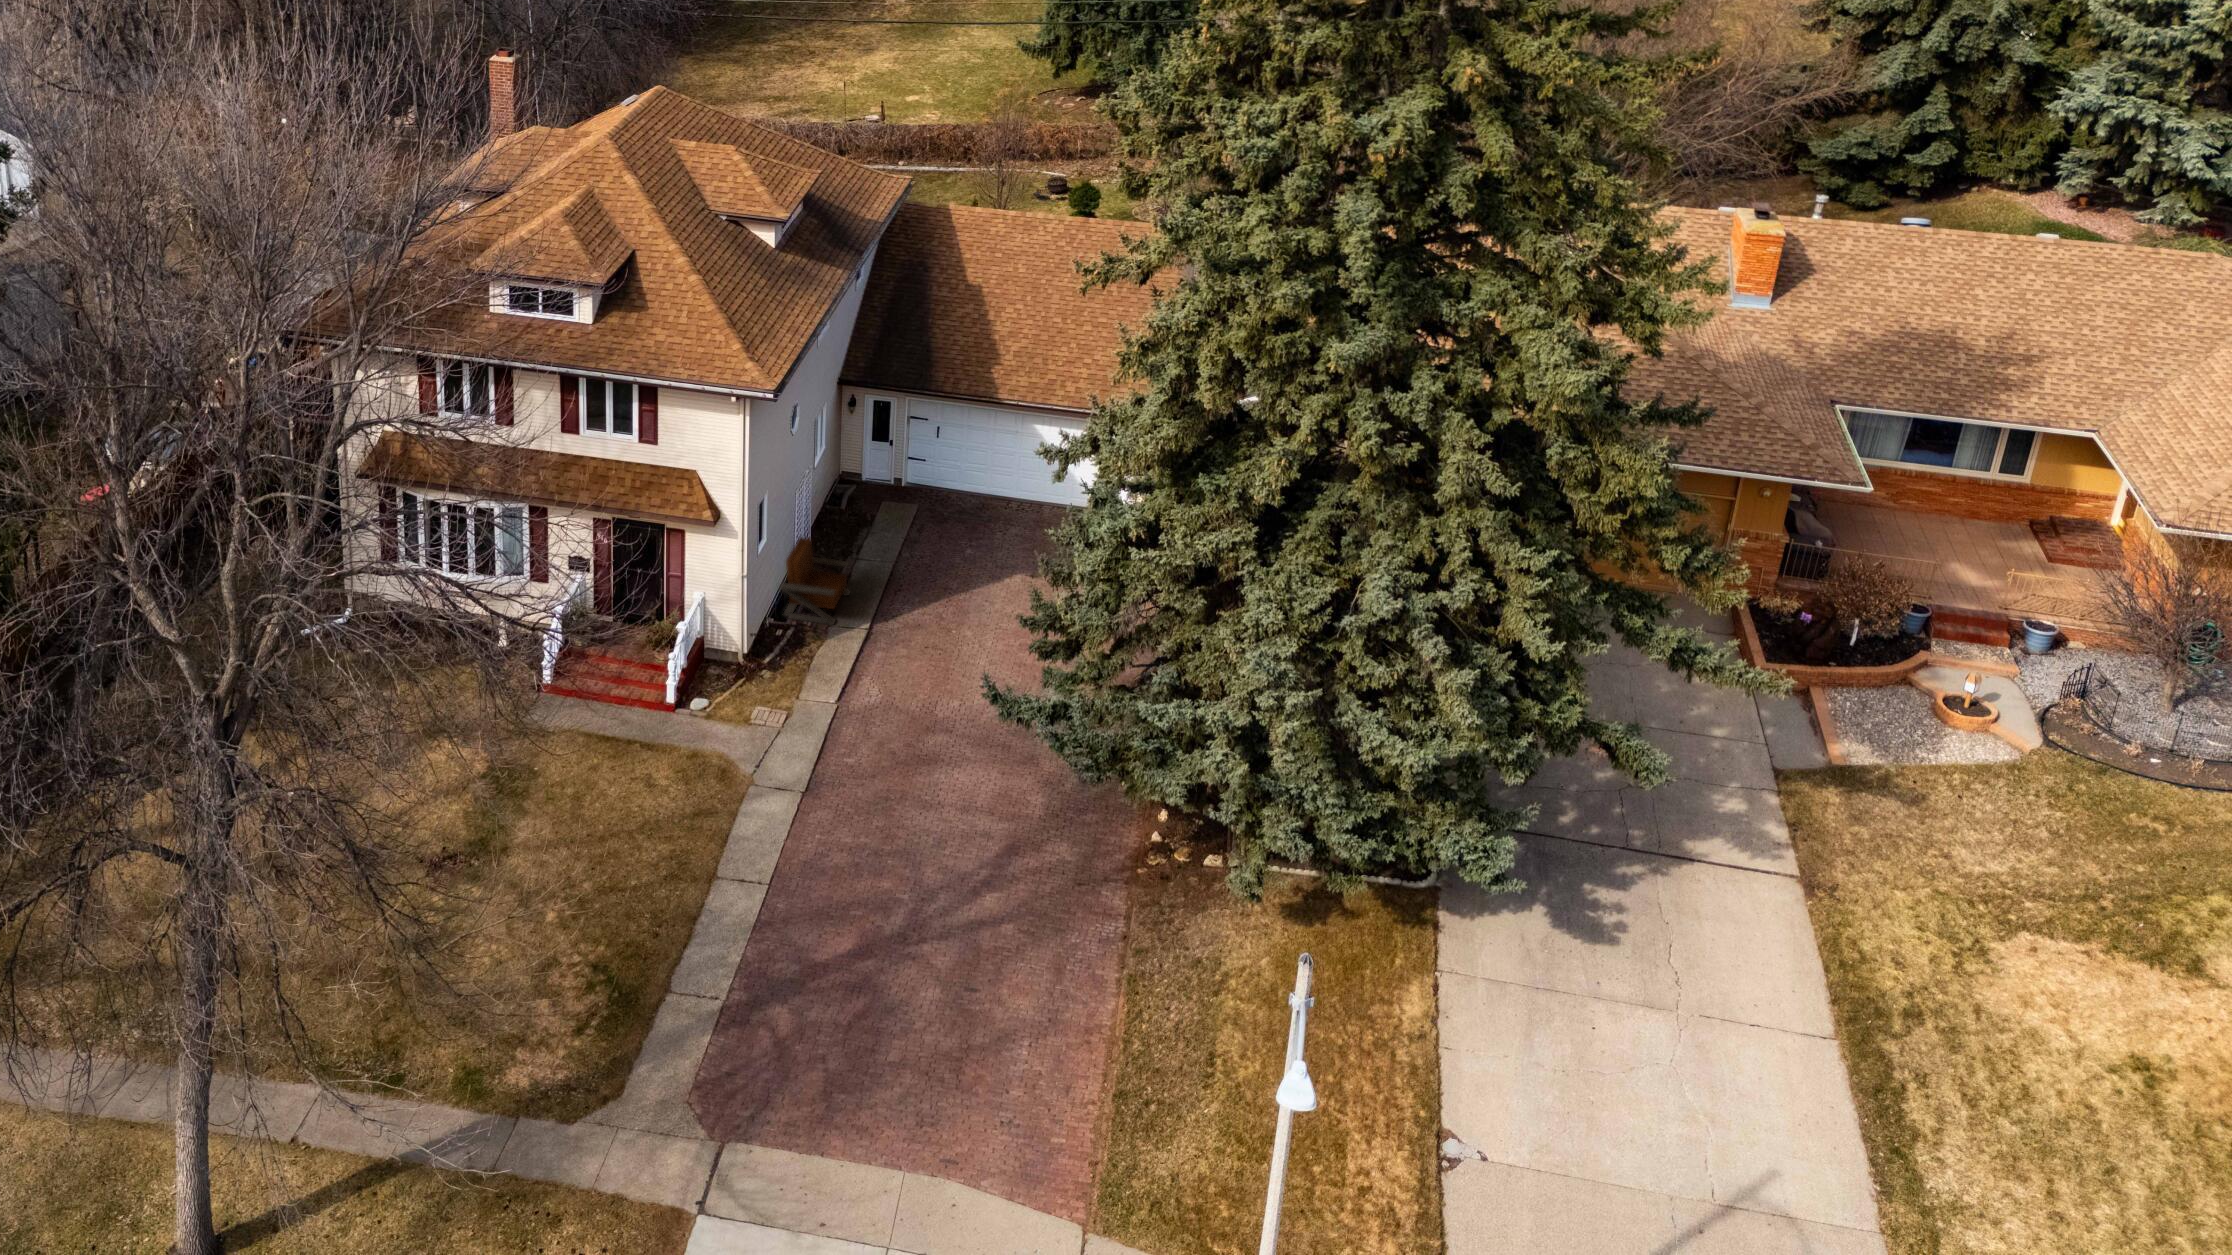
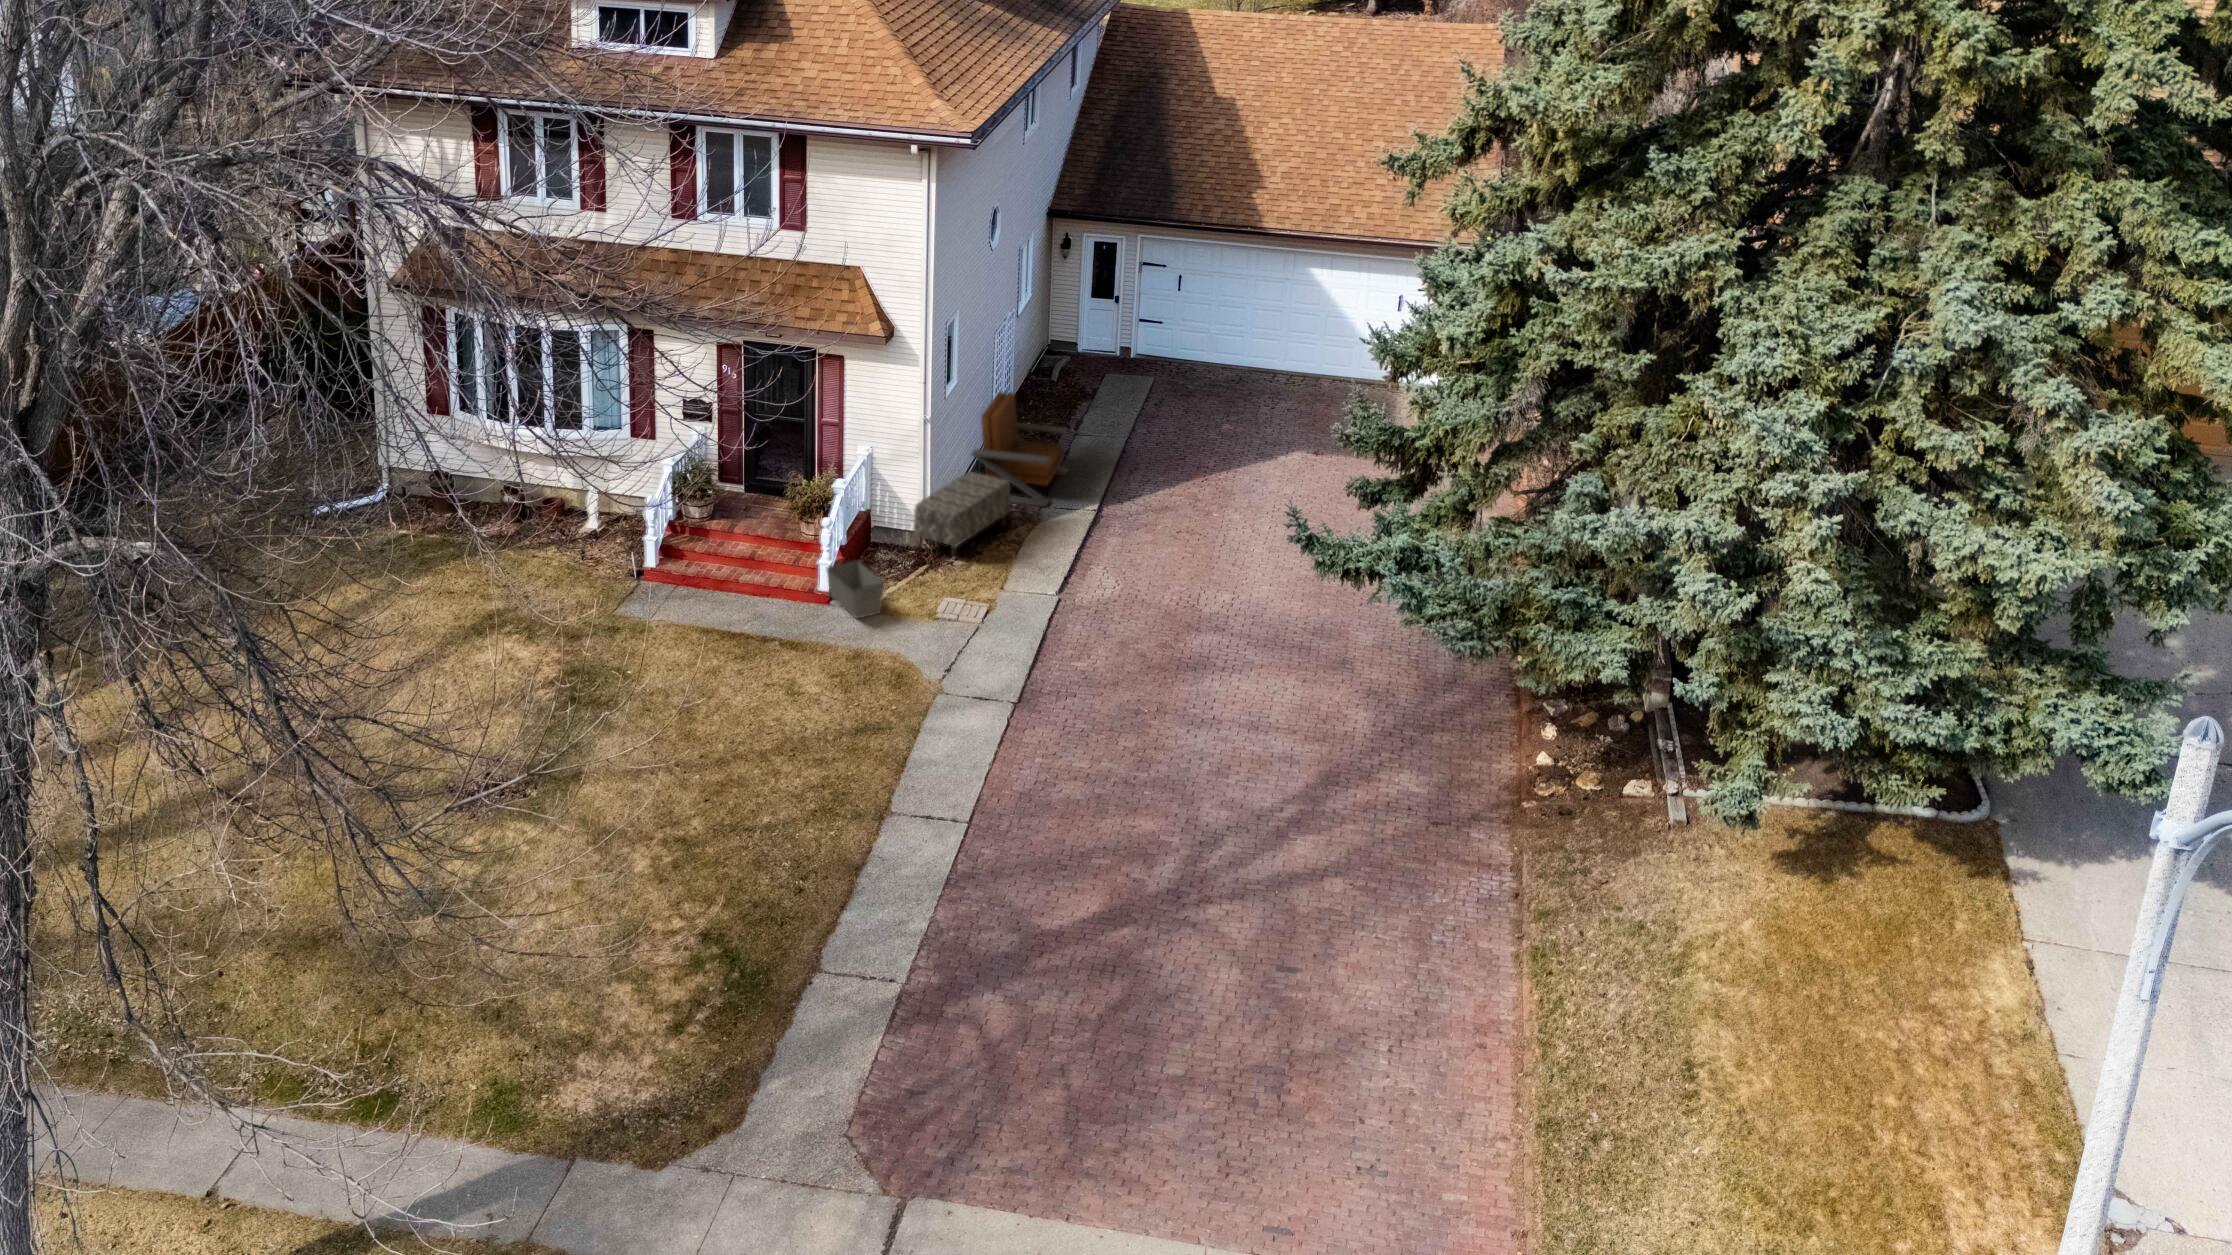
bench: none [737,604,806,673] -> present [914,472,1010,559]
storage bin: none [674,681,715,726] -> present [827,561,884,619]

